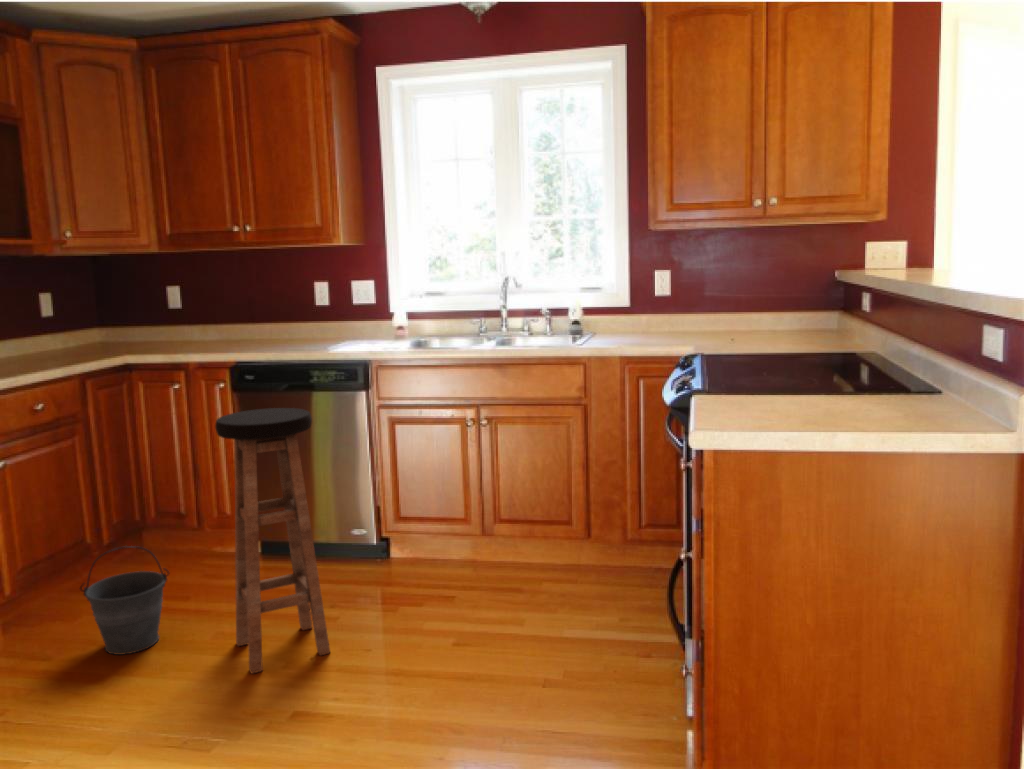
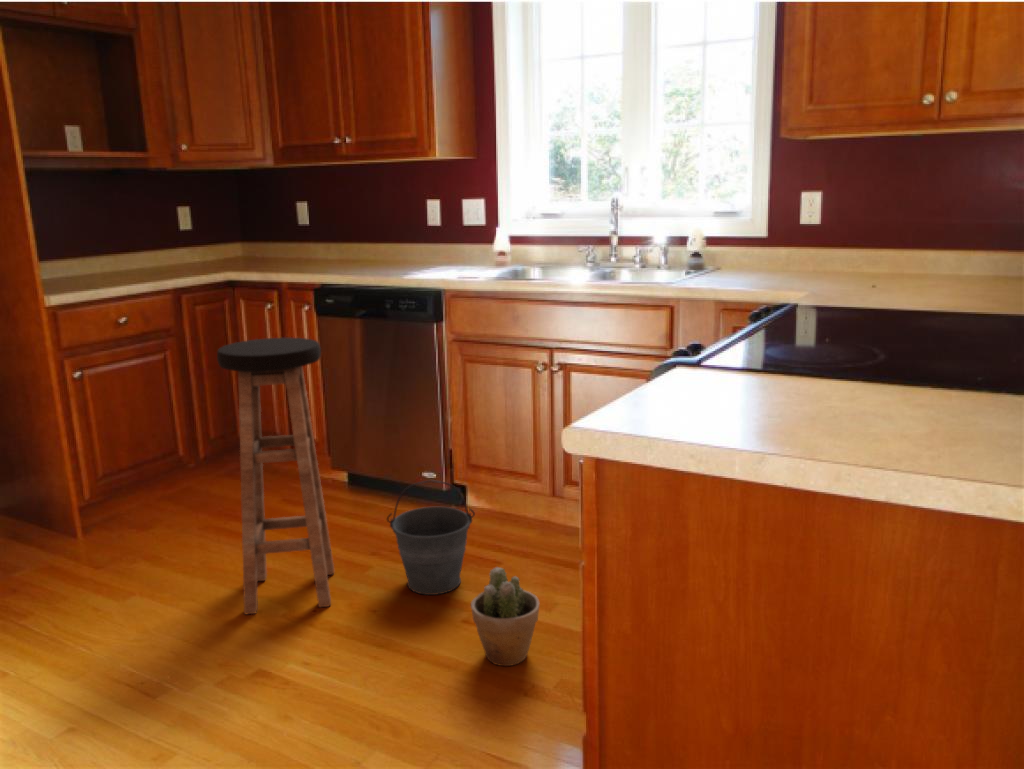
bucket: present [80,546,169,655] -> present [387,481,475,595]
potted plant: none [485,585,543,669] -> present [471,567,539,666]

